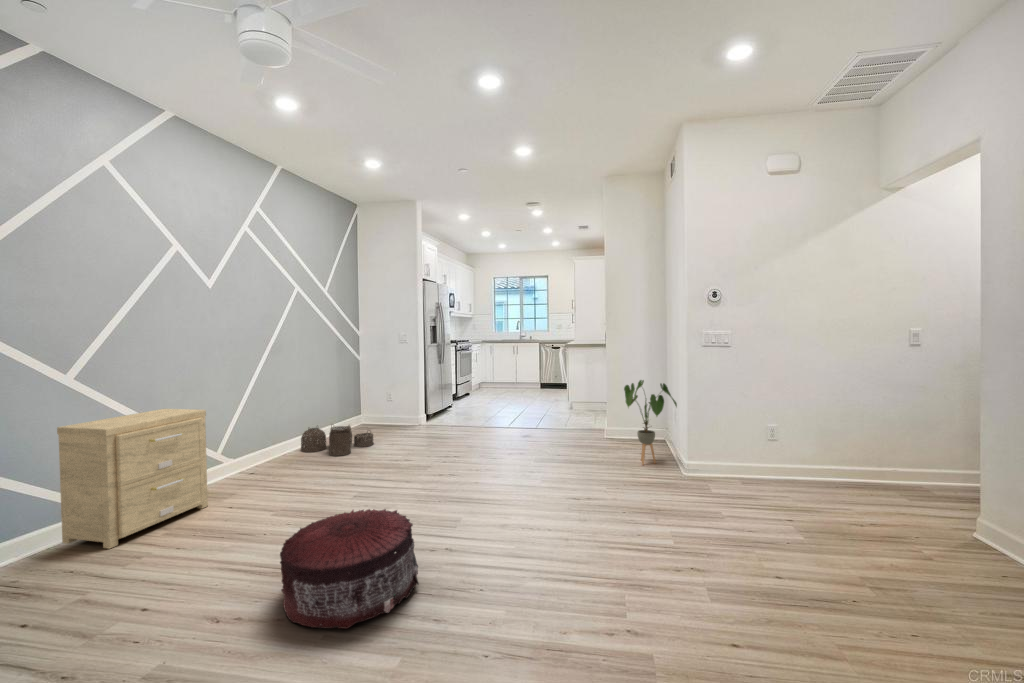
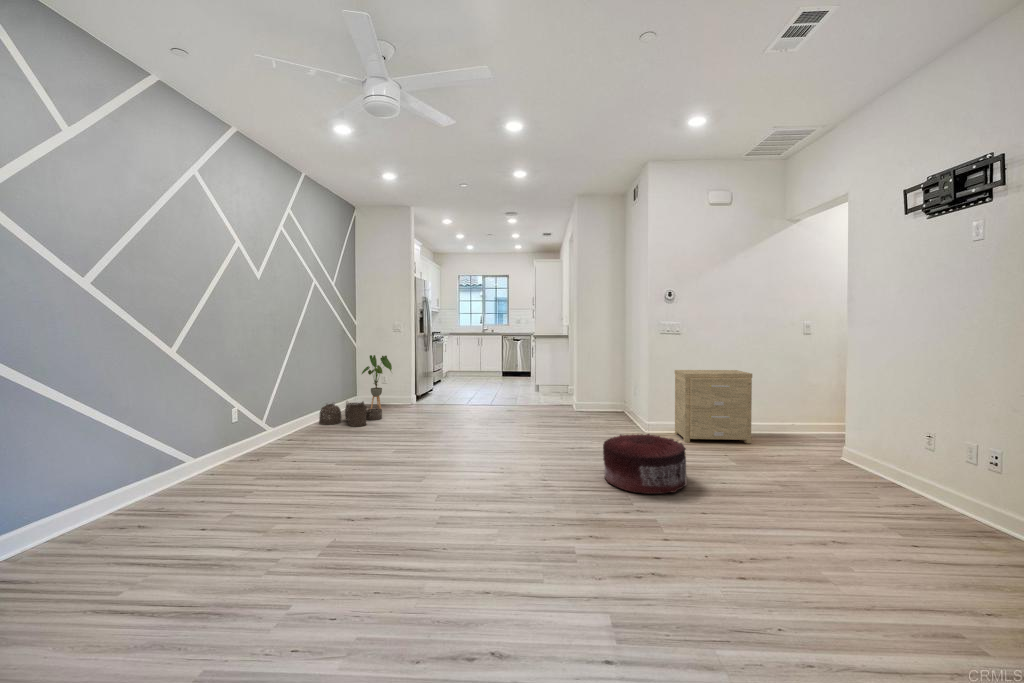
house plant: present [624,380,677,465] -> present [362,355,392,409]
side table: present [57,409,208,549] -> present [675,370,752,443]
pouf: present [280,509,419,629] -> present [603,434,687,494]

